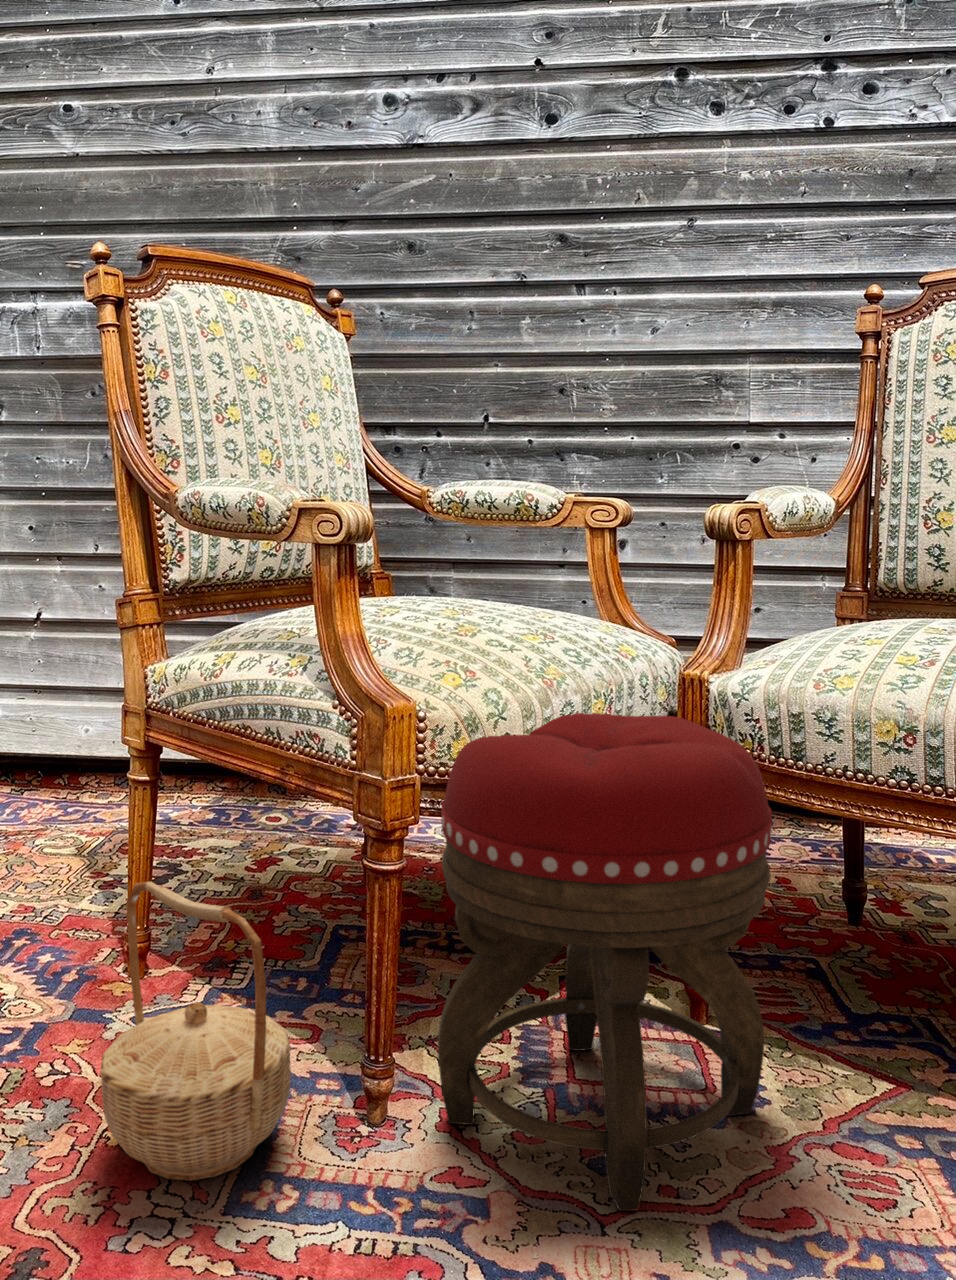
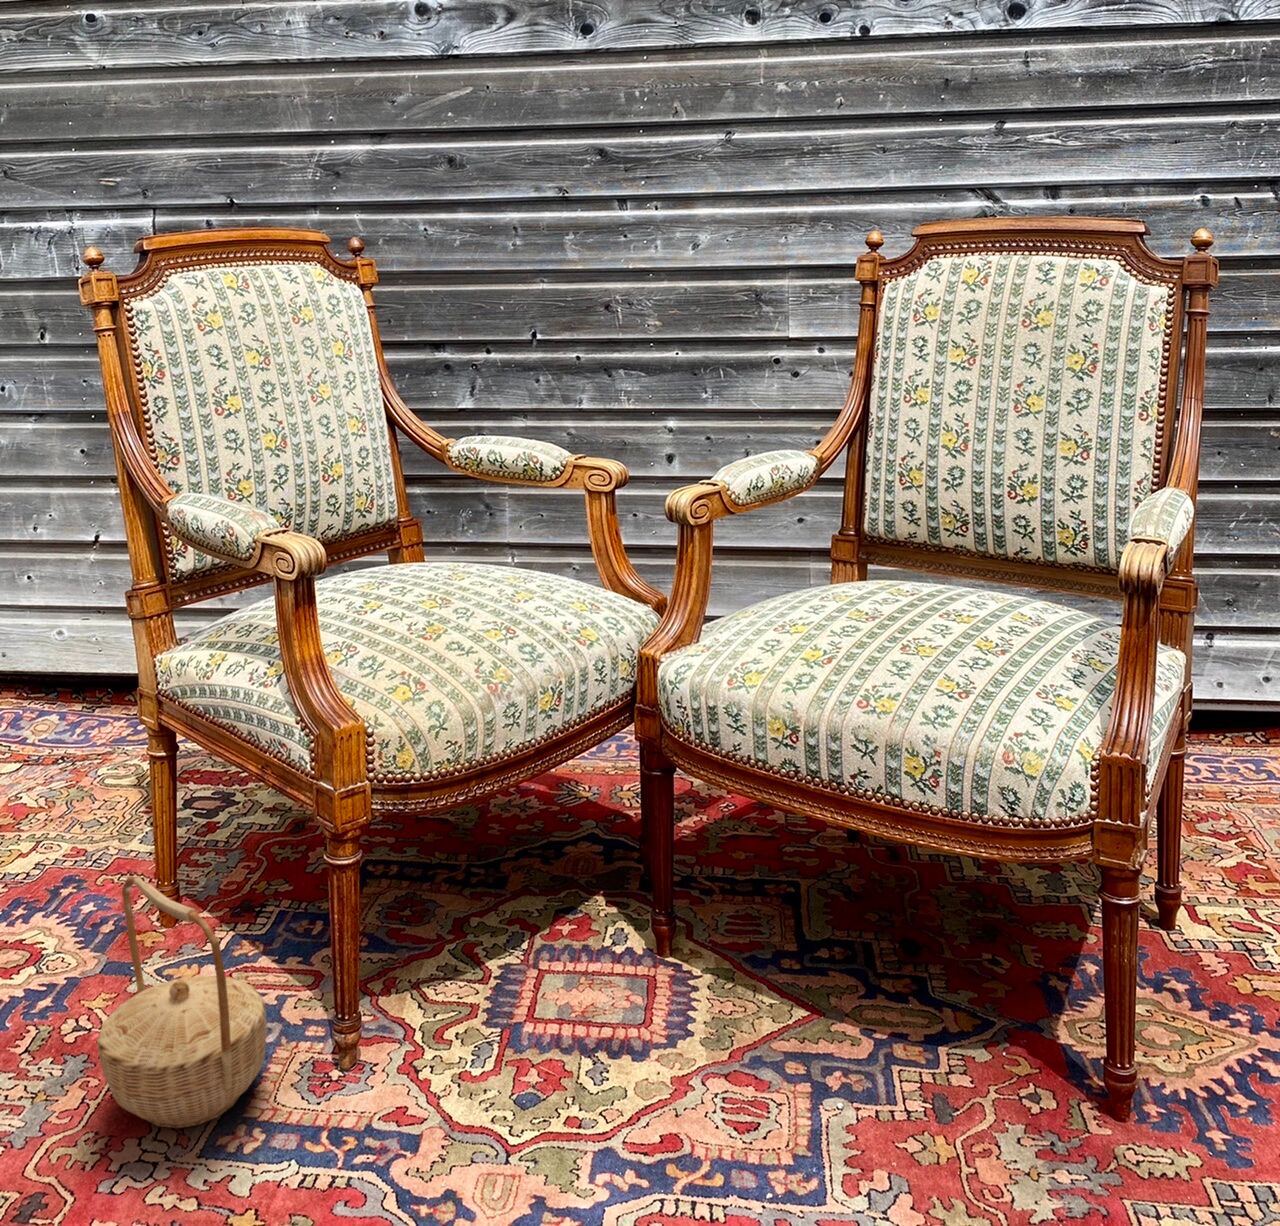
footstool: present [438,713,772,1211] -> none [385,718,682,1159]

